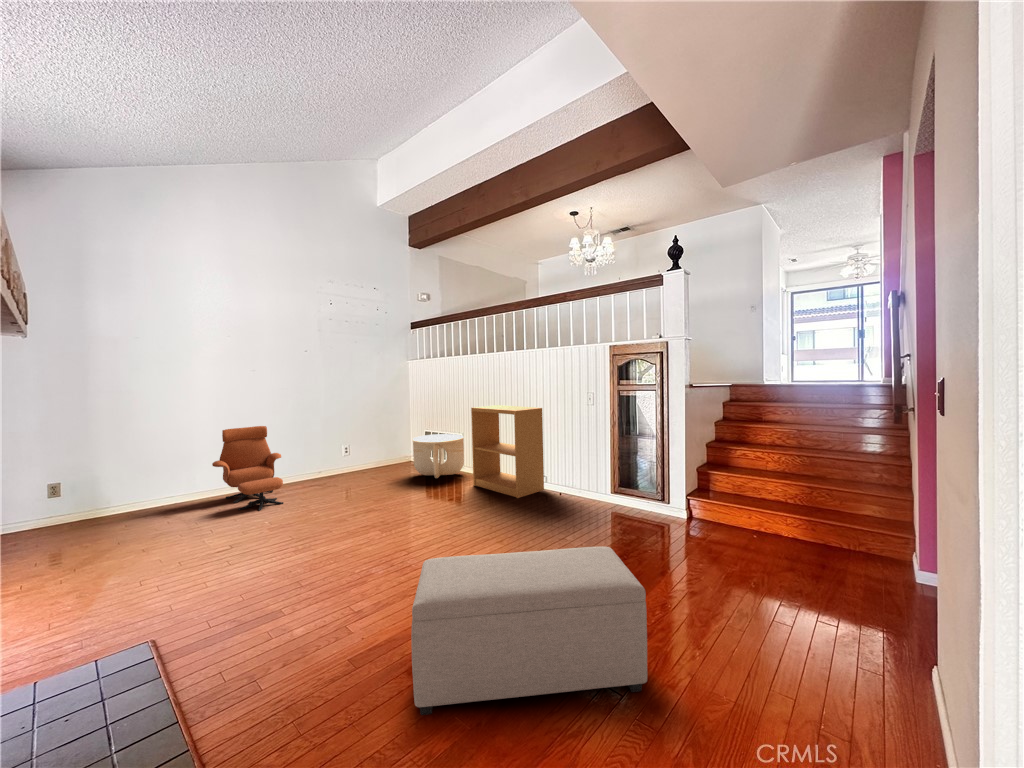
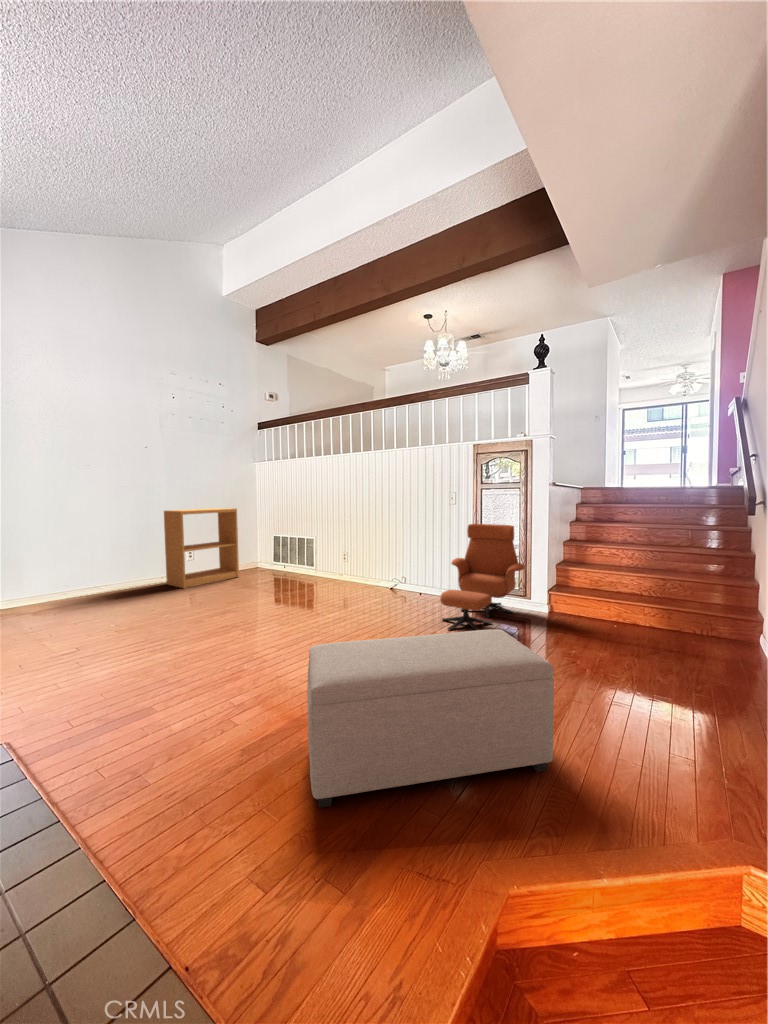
bookshelf: present [471,405,544,498] -> present [164,508,239,588]
lounge chair: present [212,426,283,511] -> present [440,524,525,631]
side table: present [412,434,464,478] -> none [263,538,316,582]

